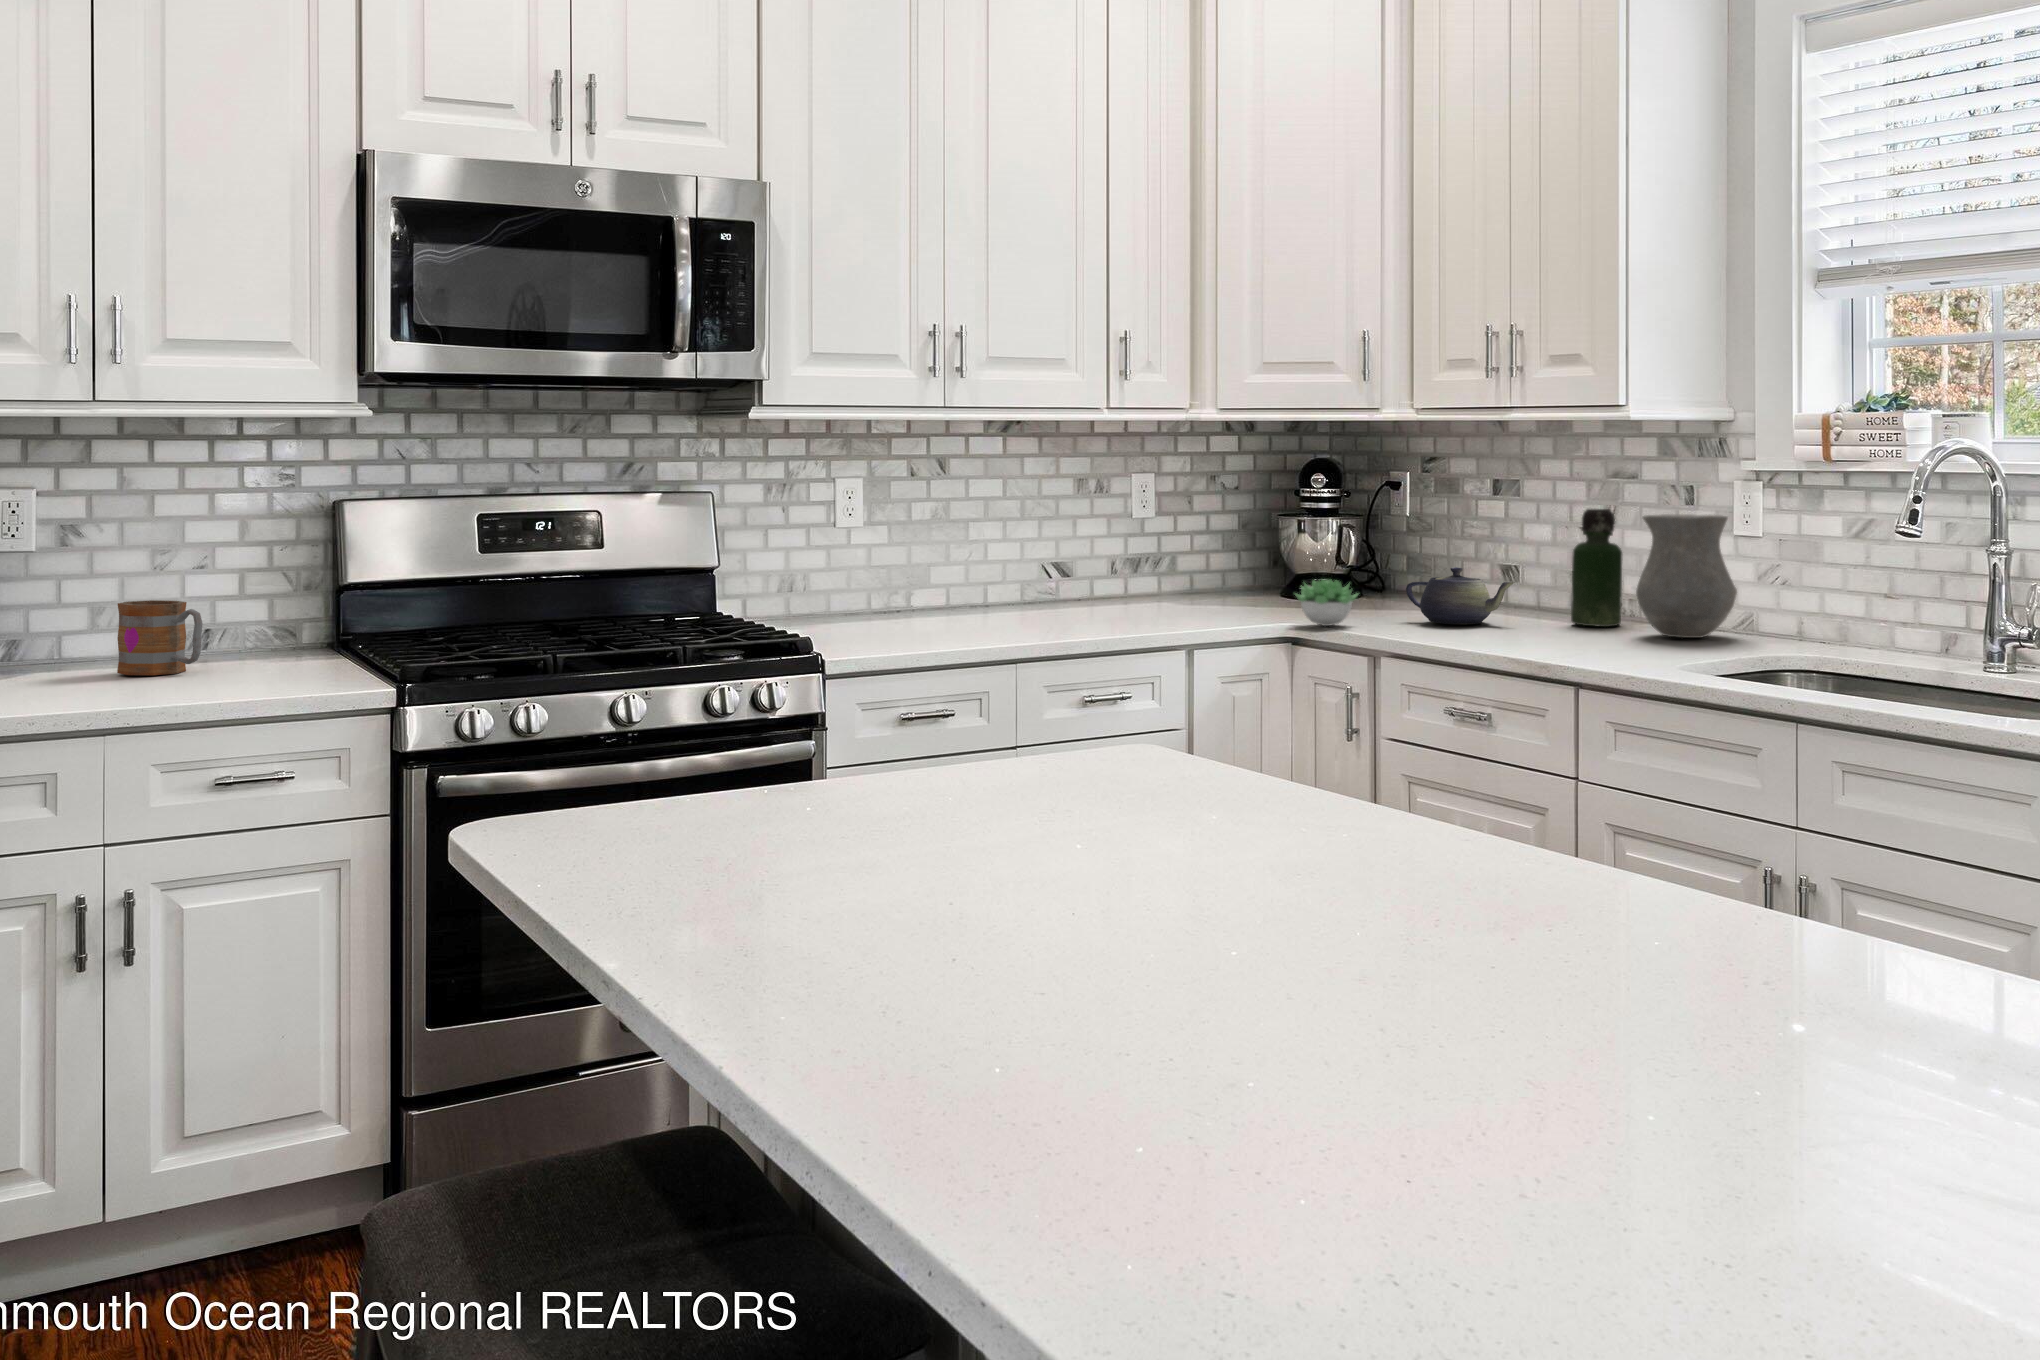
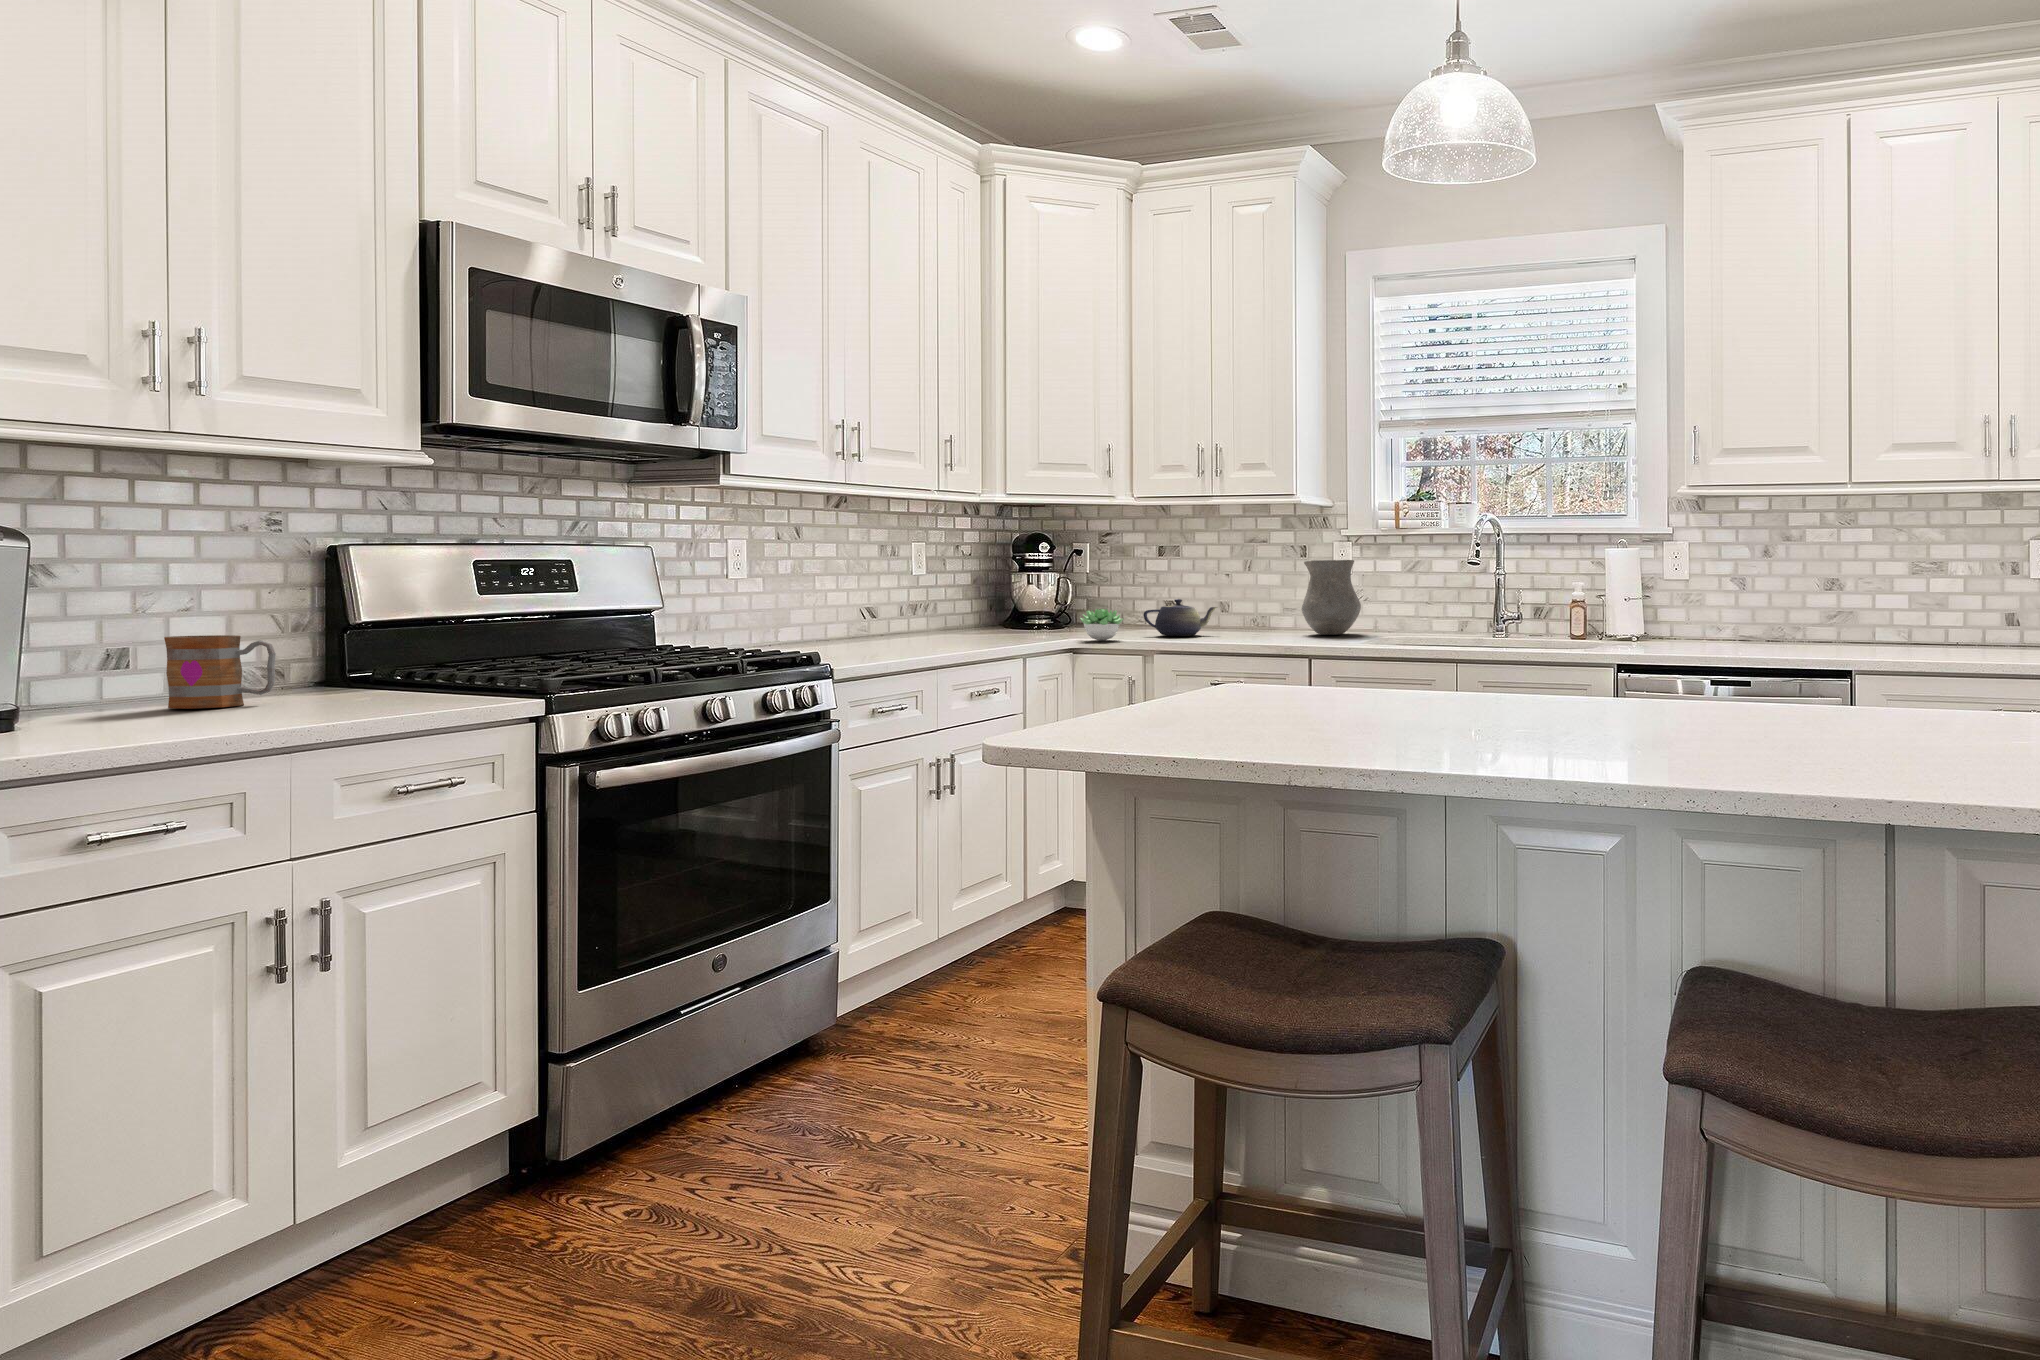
bottle: present [1571,509,1622,627] -> none [1248,559,1278,633]

